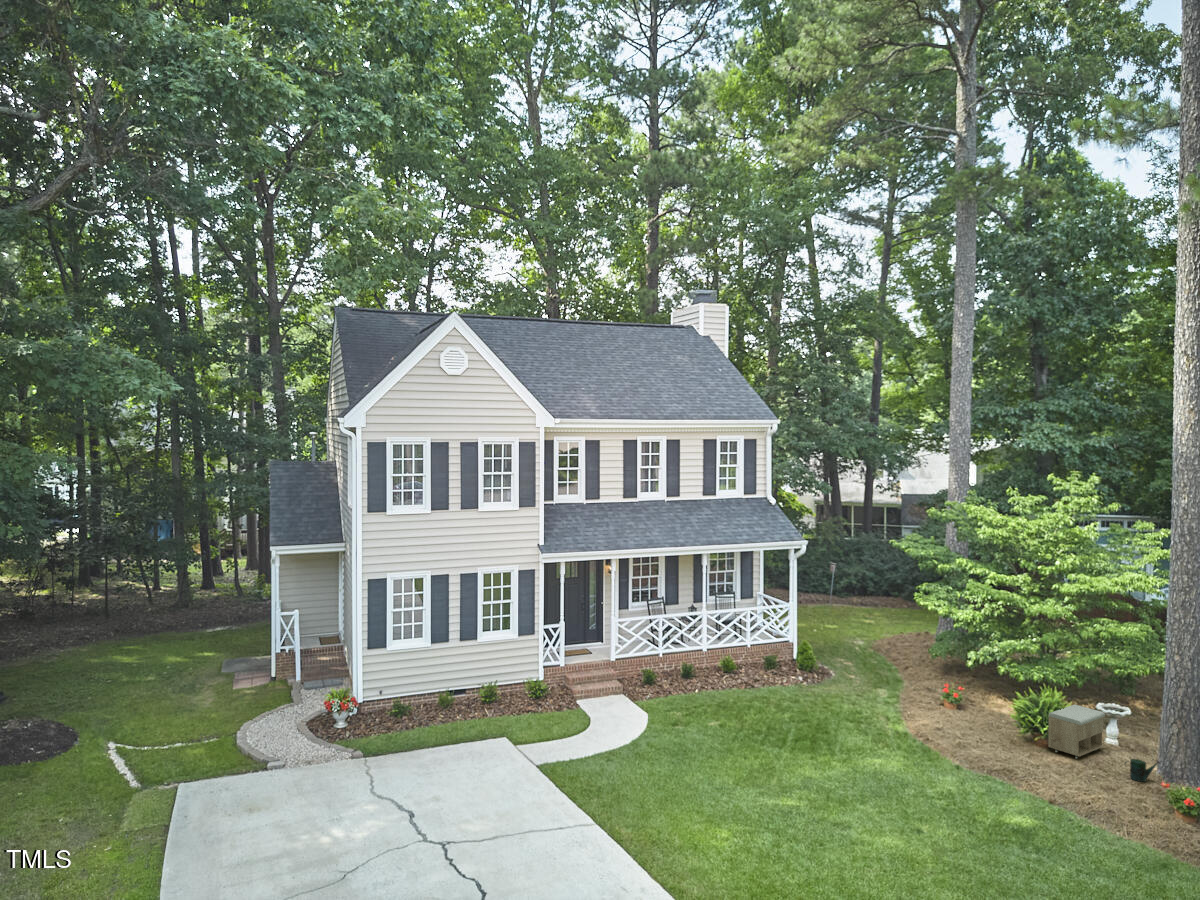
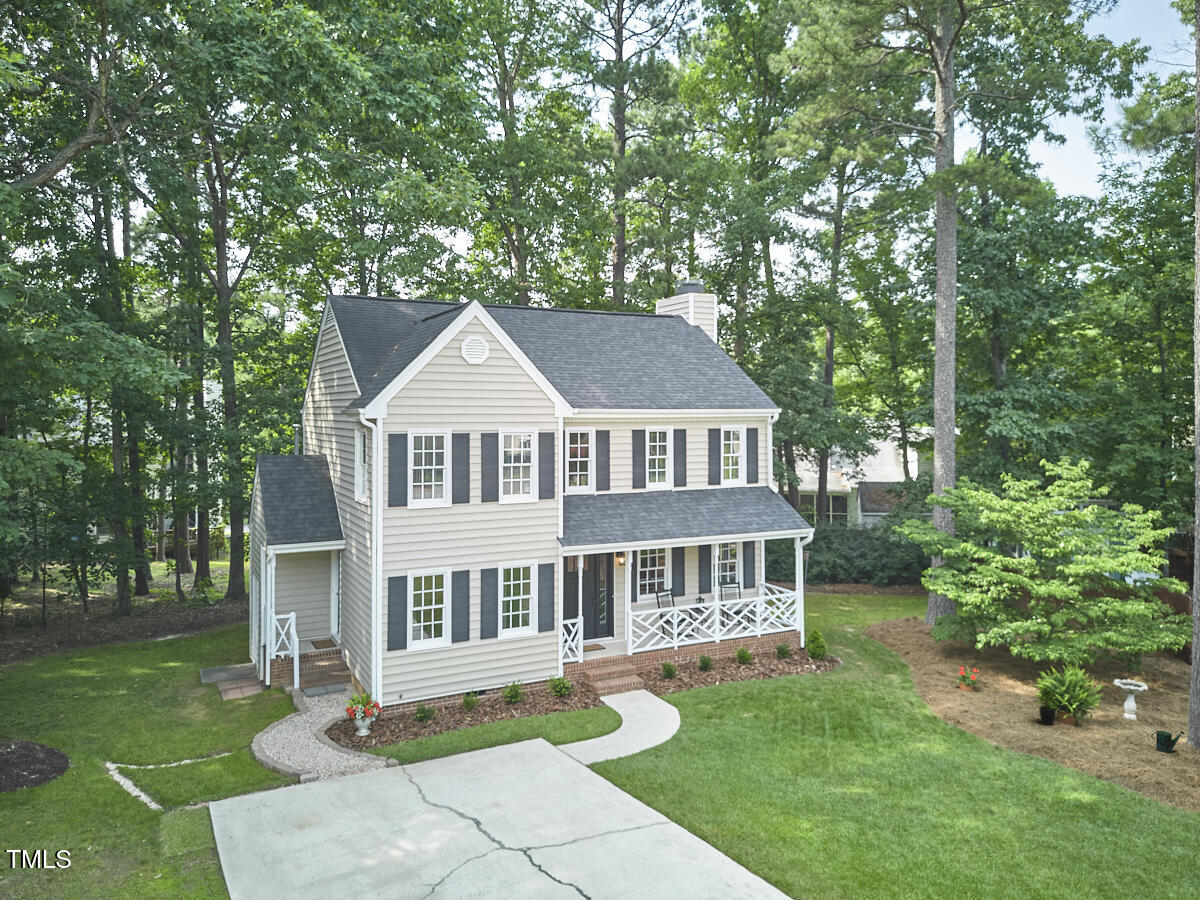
storage bench: present [1048,705,1105,759] -> none [1073,681,1123,733]
potted plant: none [1009,709,1037,748] -> present [1037,689,1057,725]

